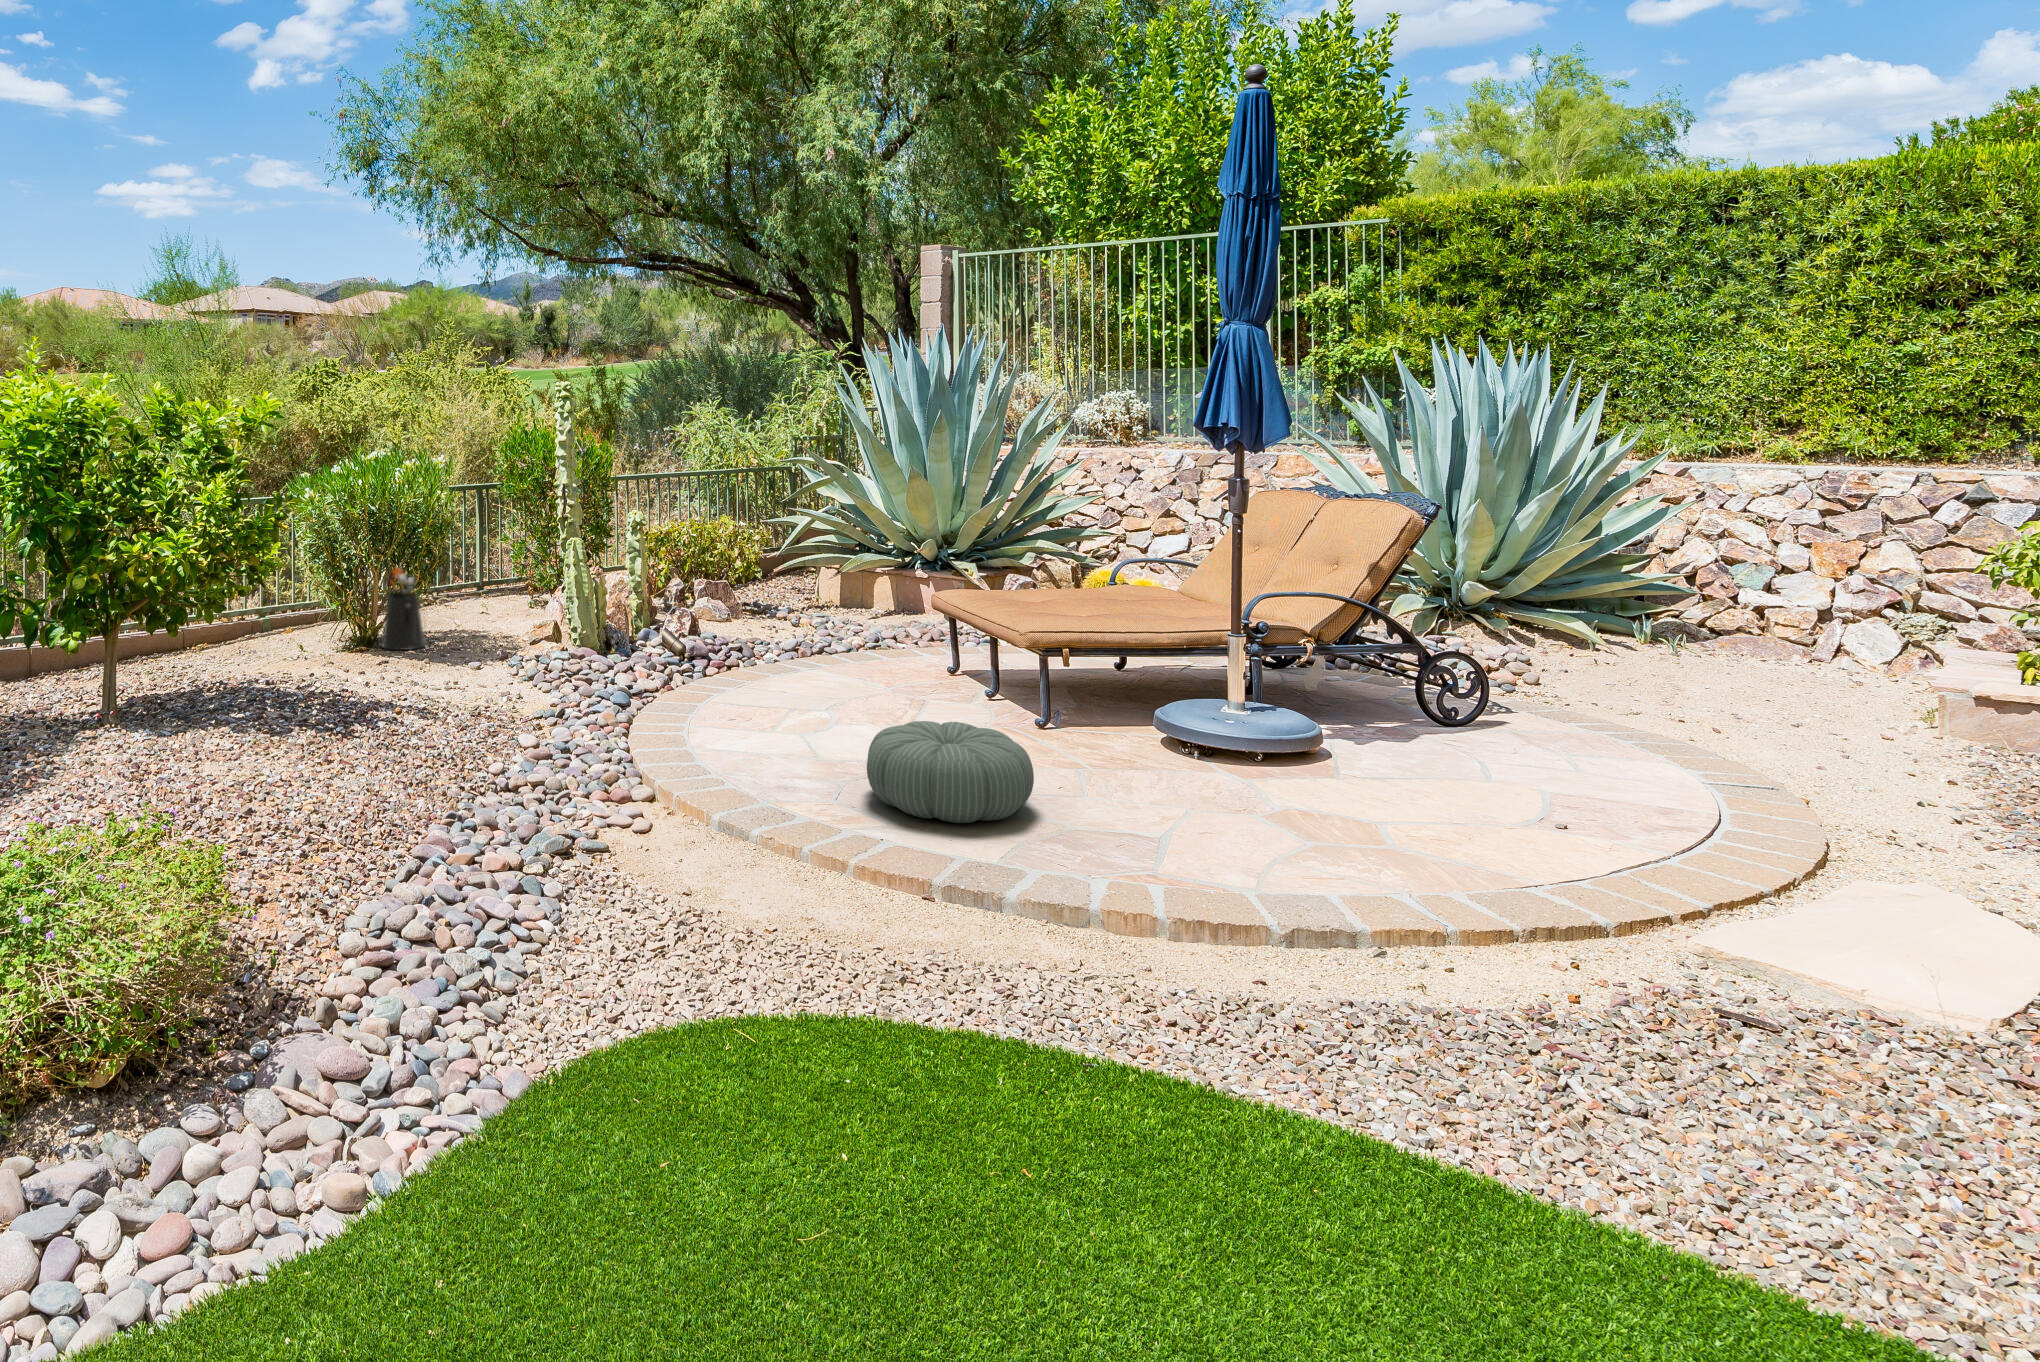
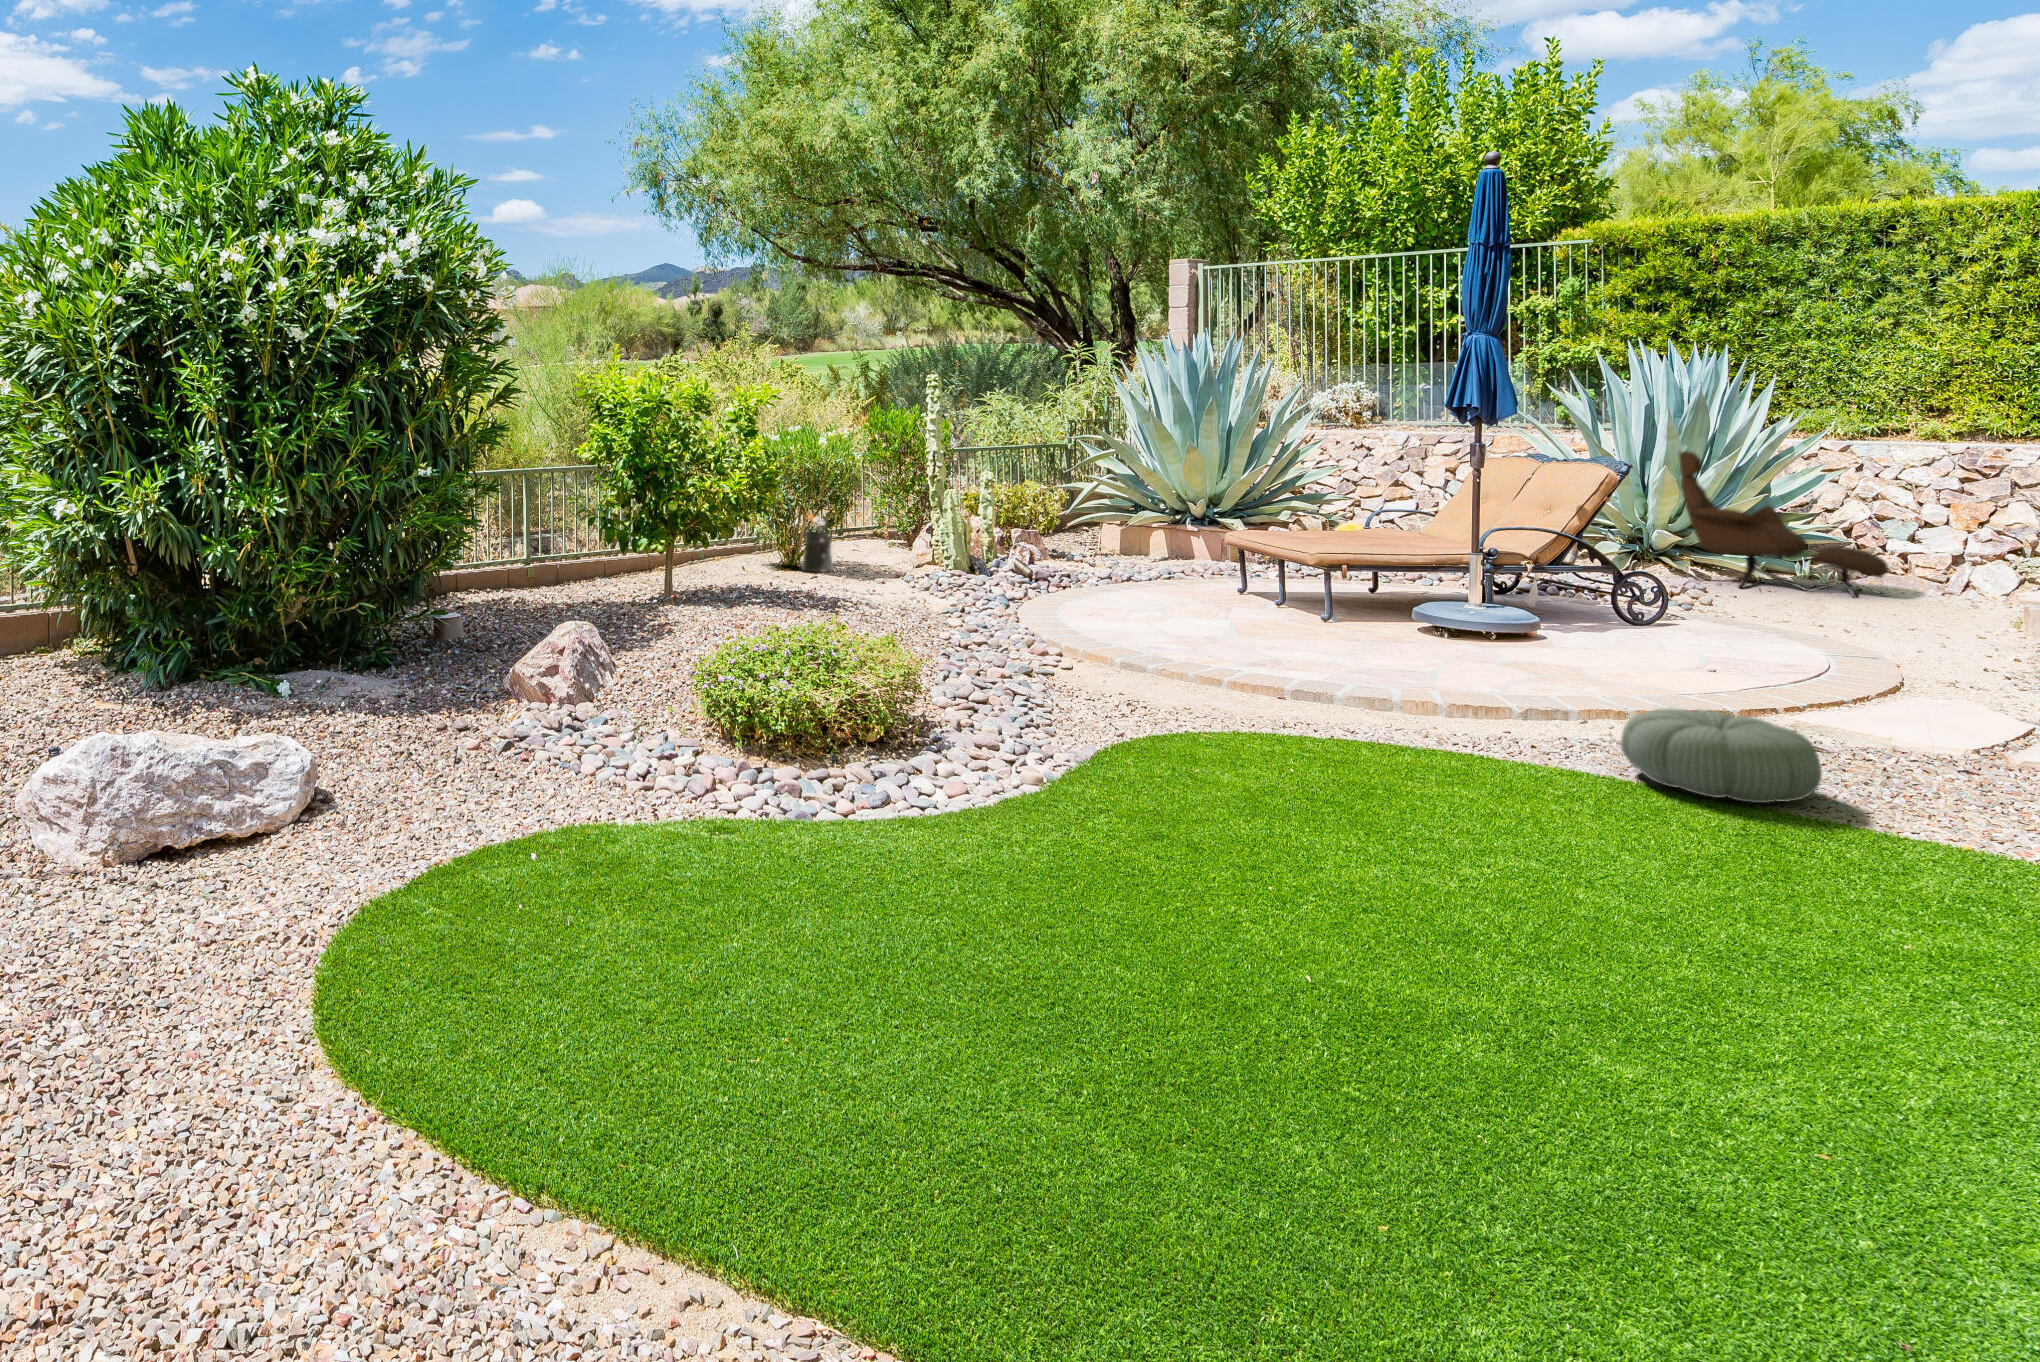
lounge chair: none [1496,472,1756,673] -> present [1679,451,1888,598]
pouf: present [867,721,1034,823] -> present [1621,708,1822,803]

